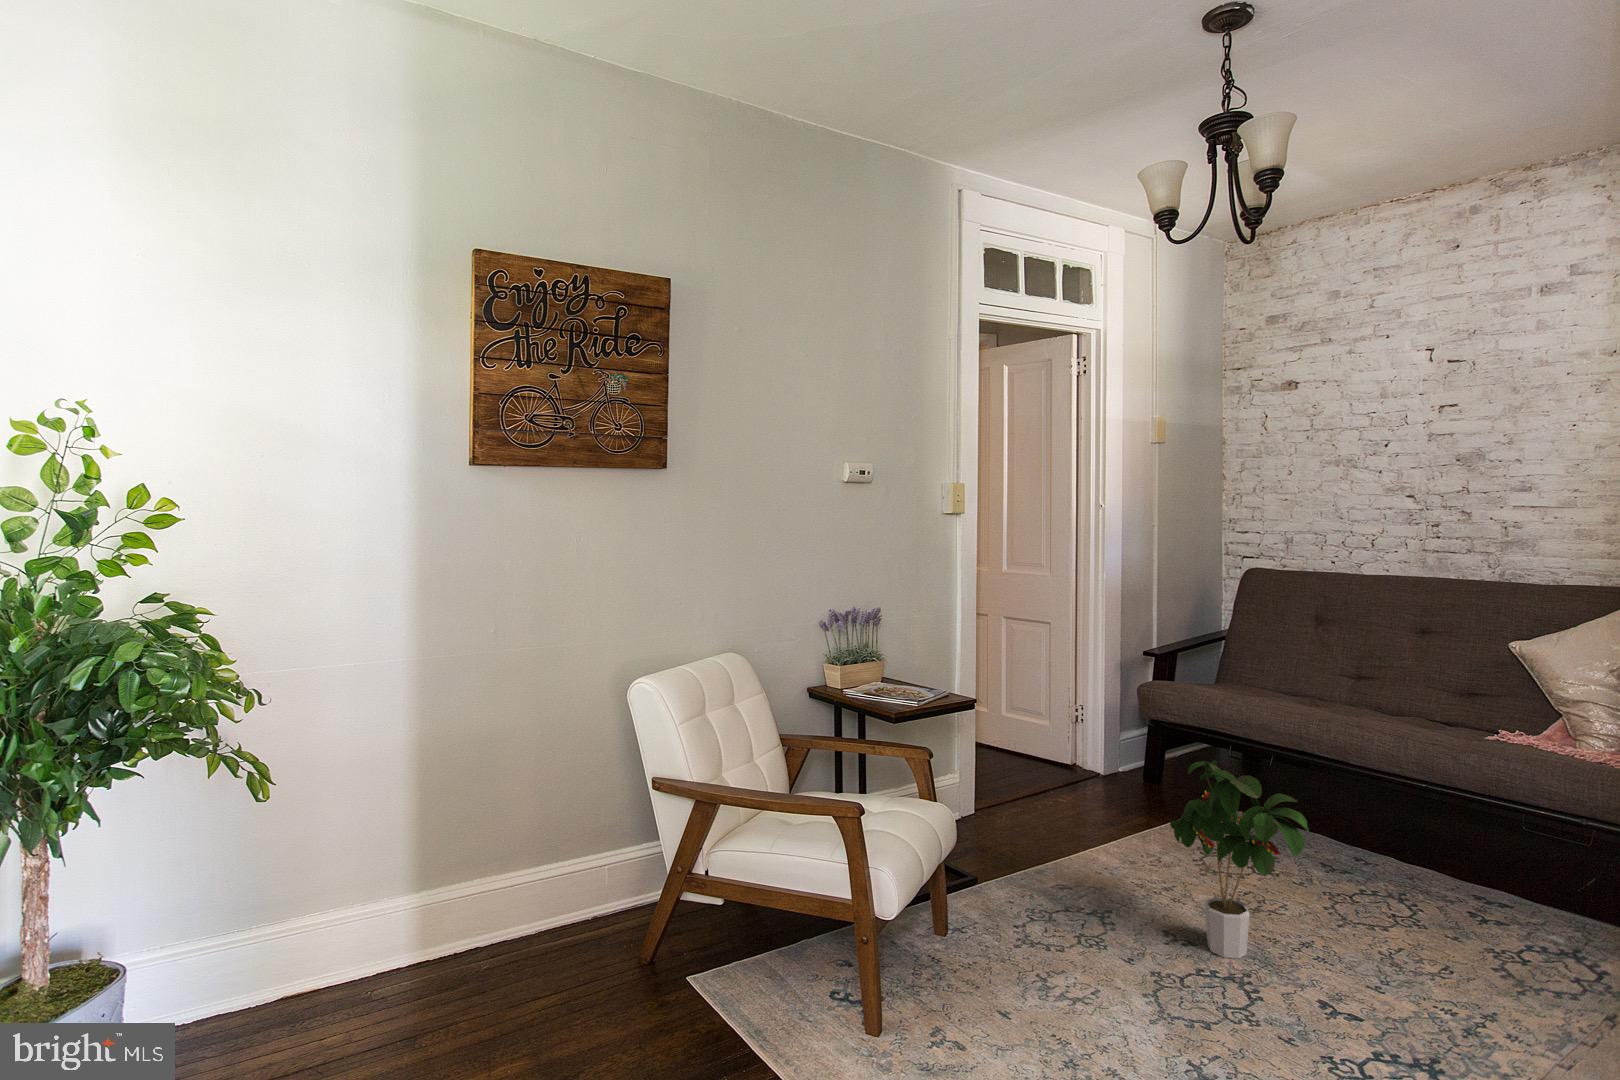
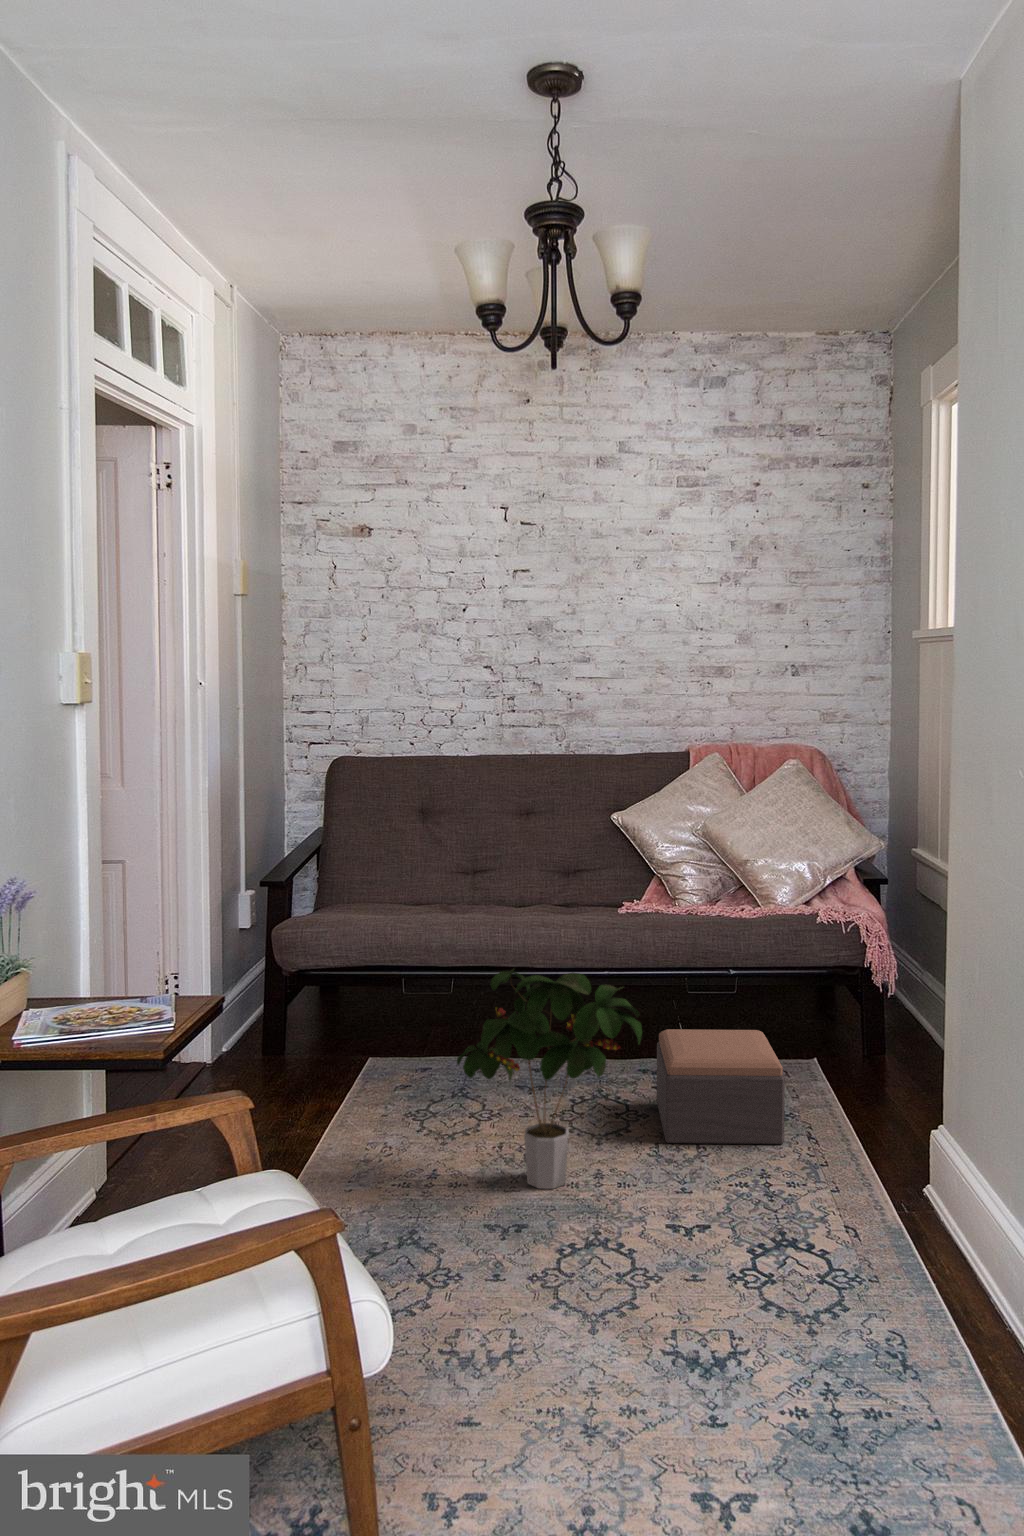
footstool: none [1388,863,1572,1024] -> present [657,1029,785,1144]

